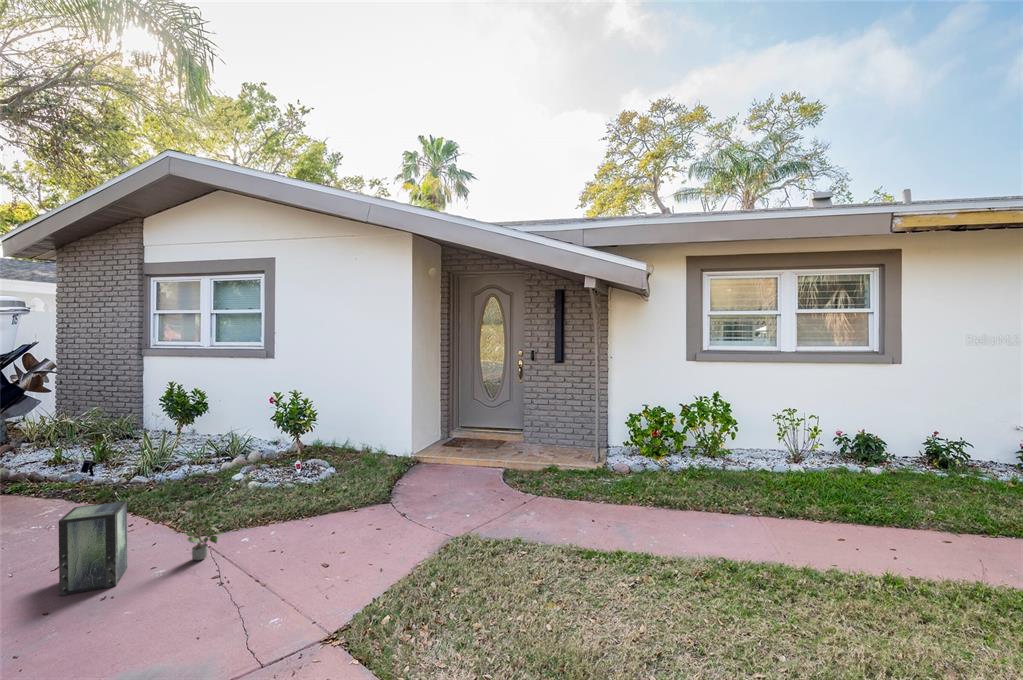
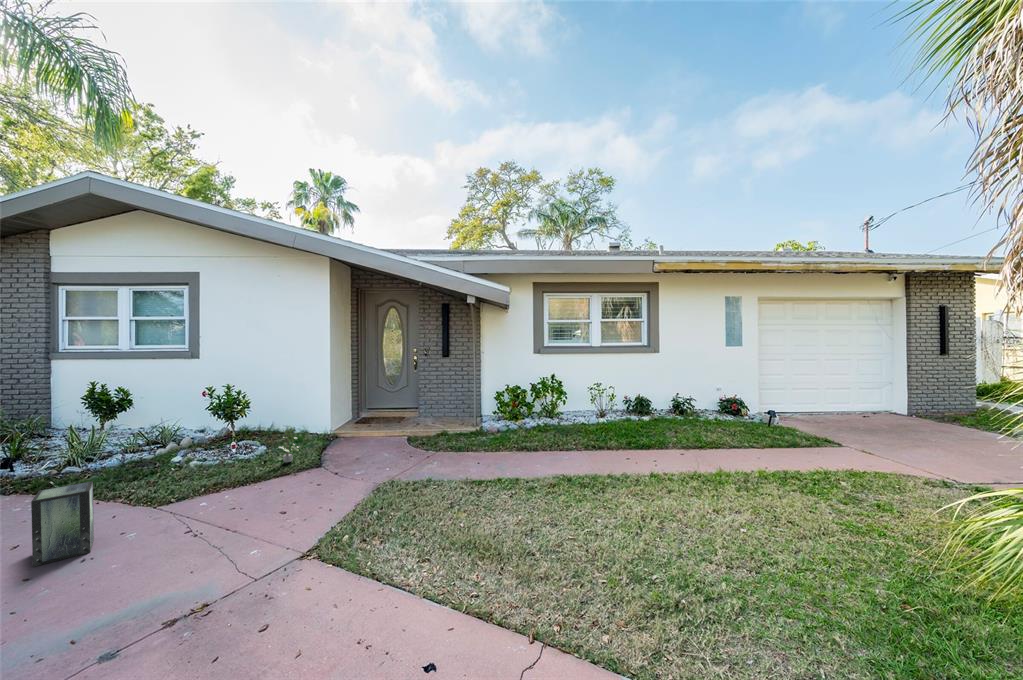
potted plant: present [184,500,221,560] -> present [280,429,298,463]

